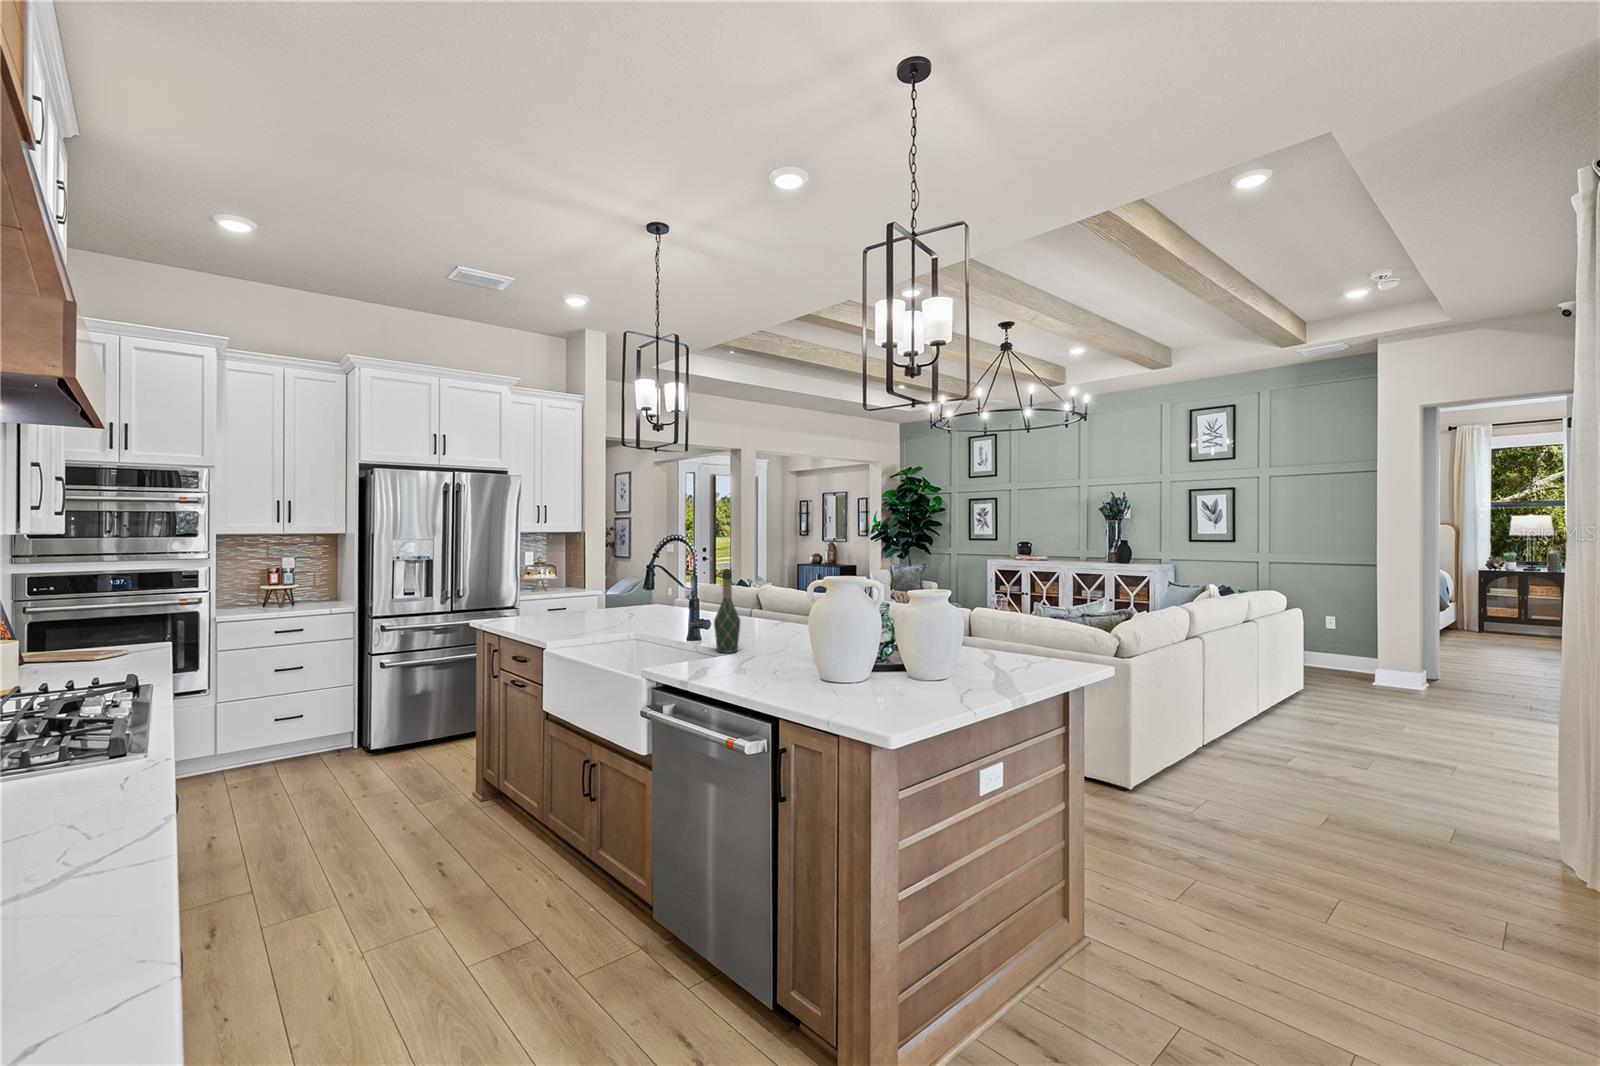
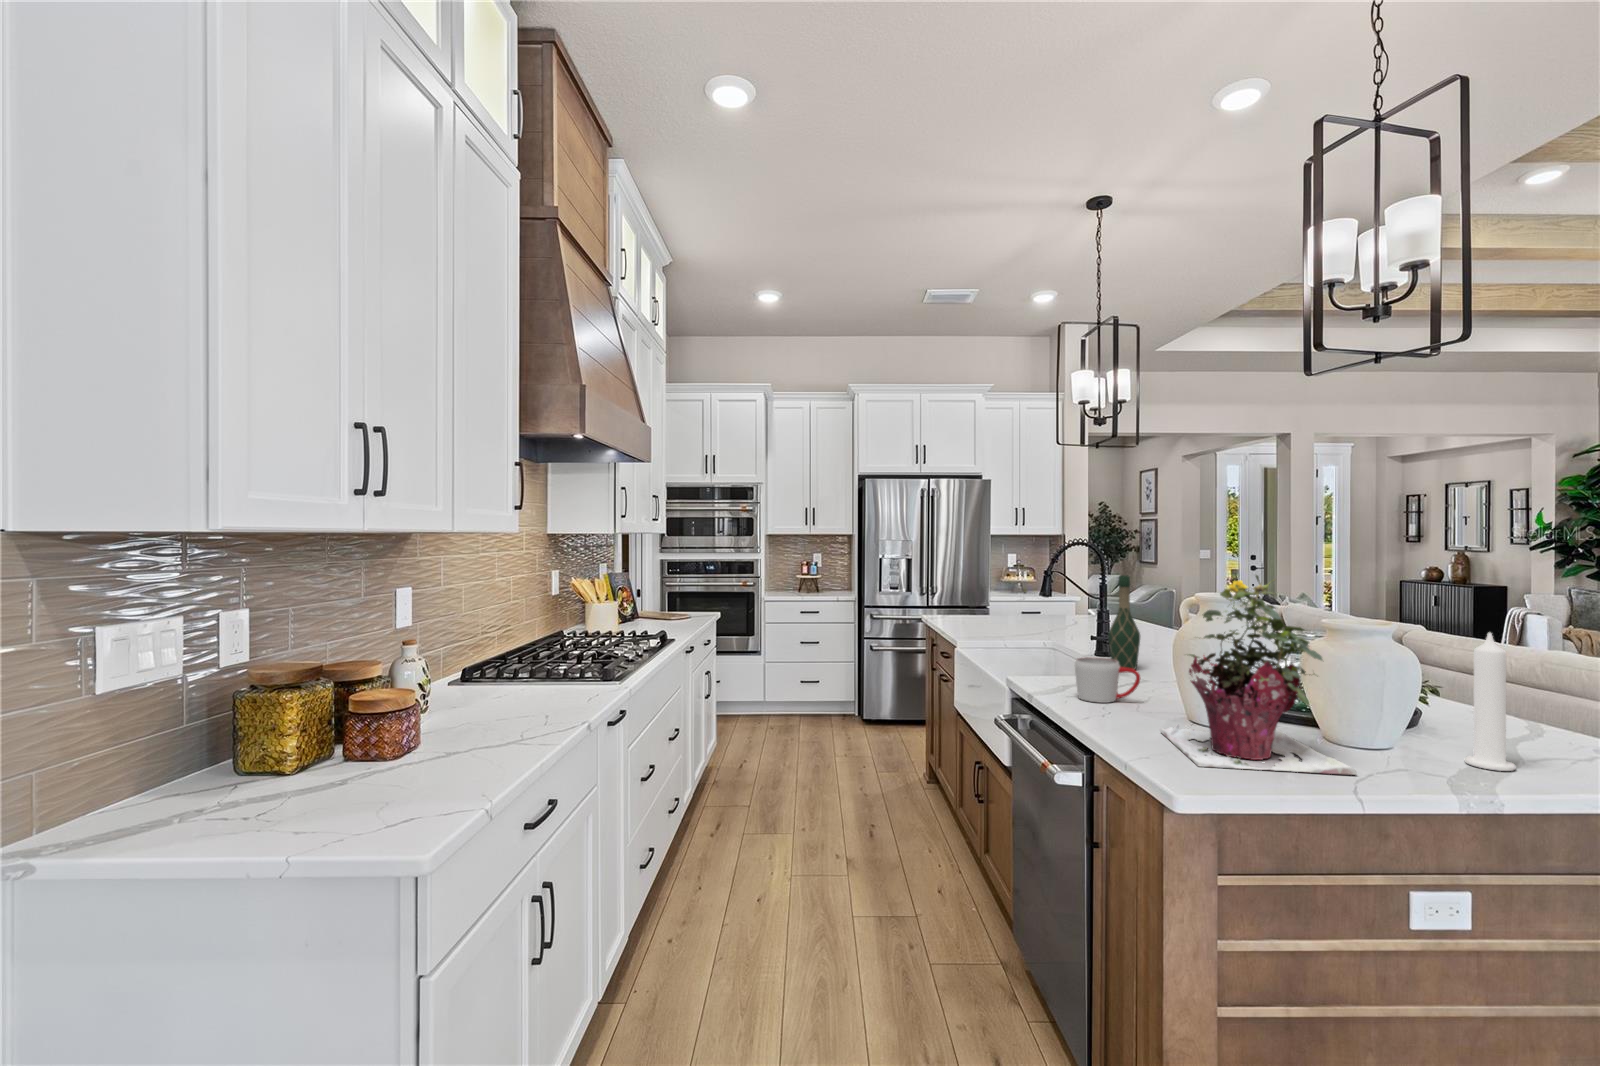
potted plant: none [822,563,963,716] -> present [1160,575,1357,775]
candle: none [994,596,1020,686] -> present [1465,633,1516,771]
mug: none [725,642,779,682] -> present [1075,657,1141,703]

